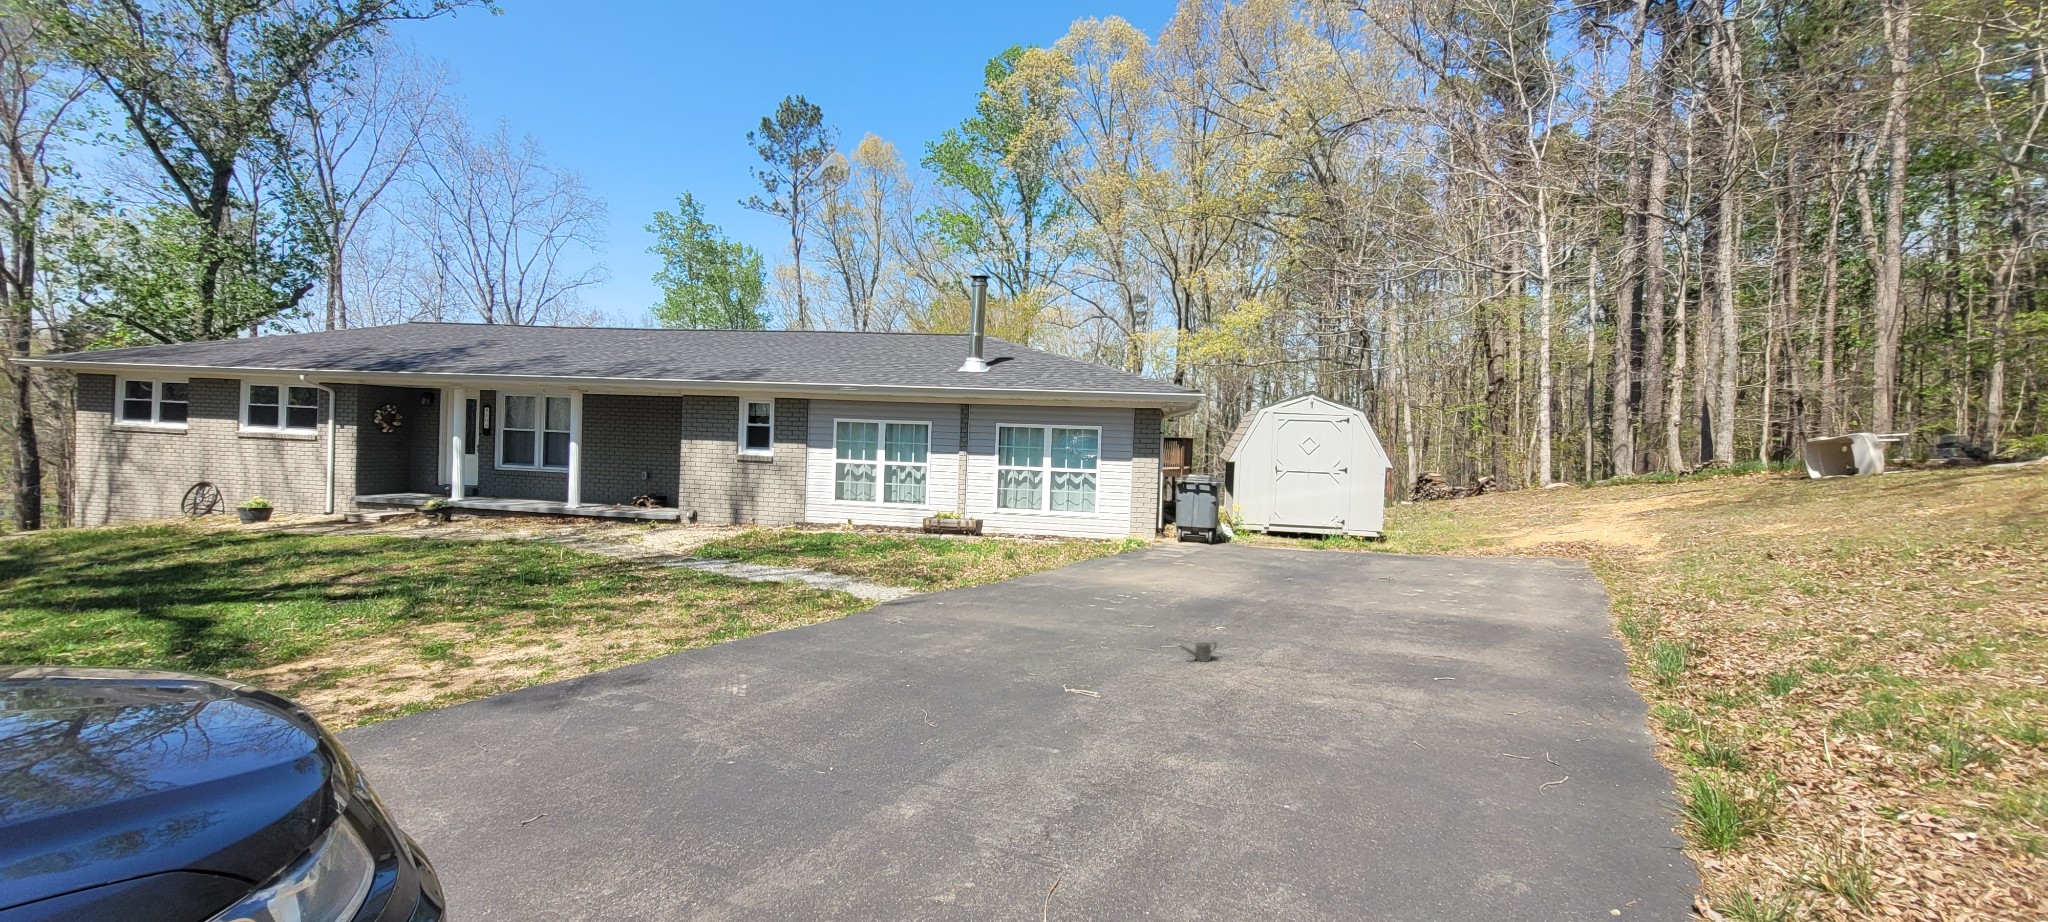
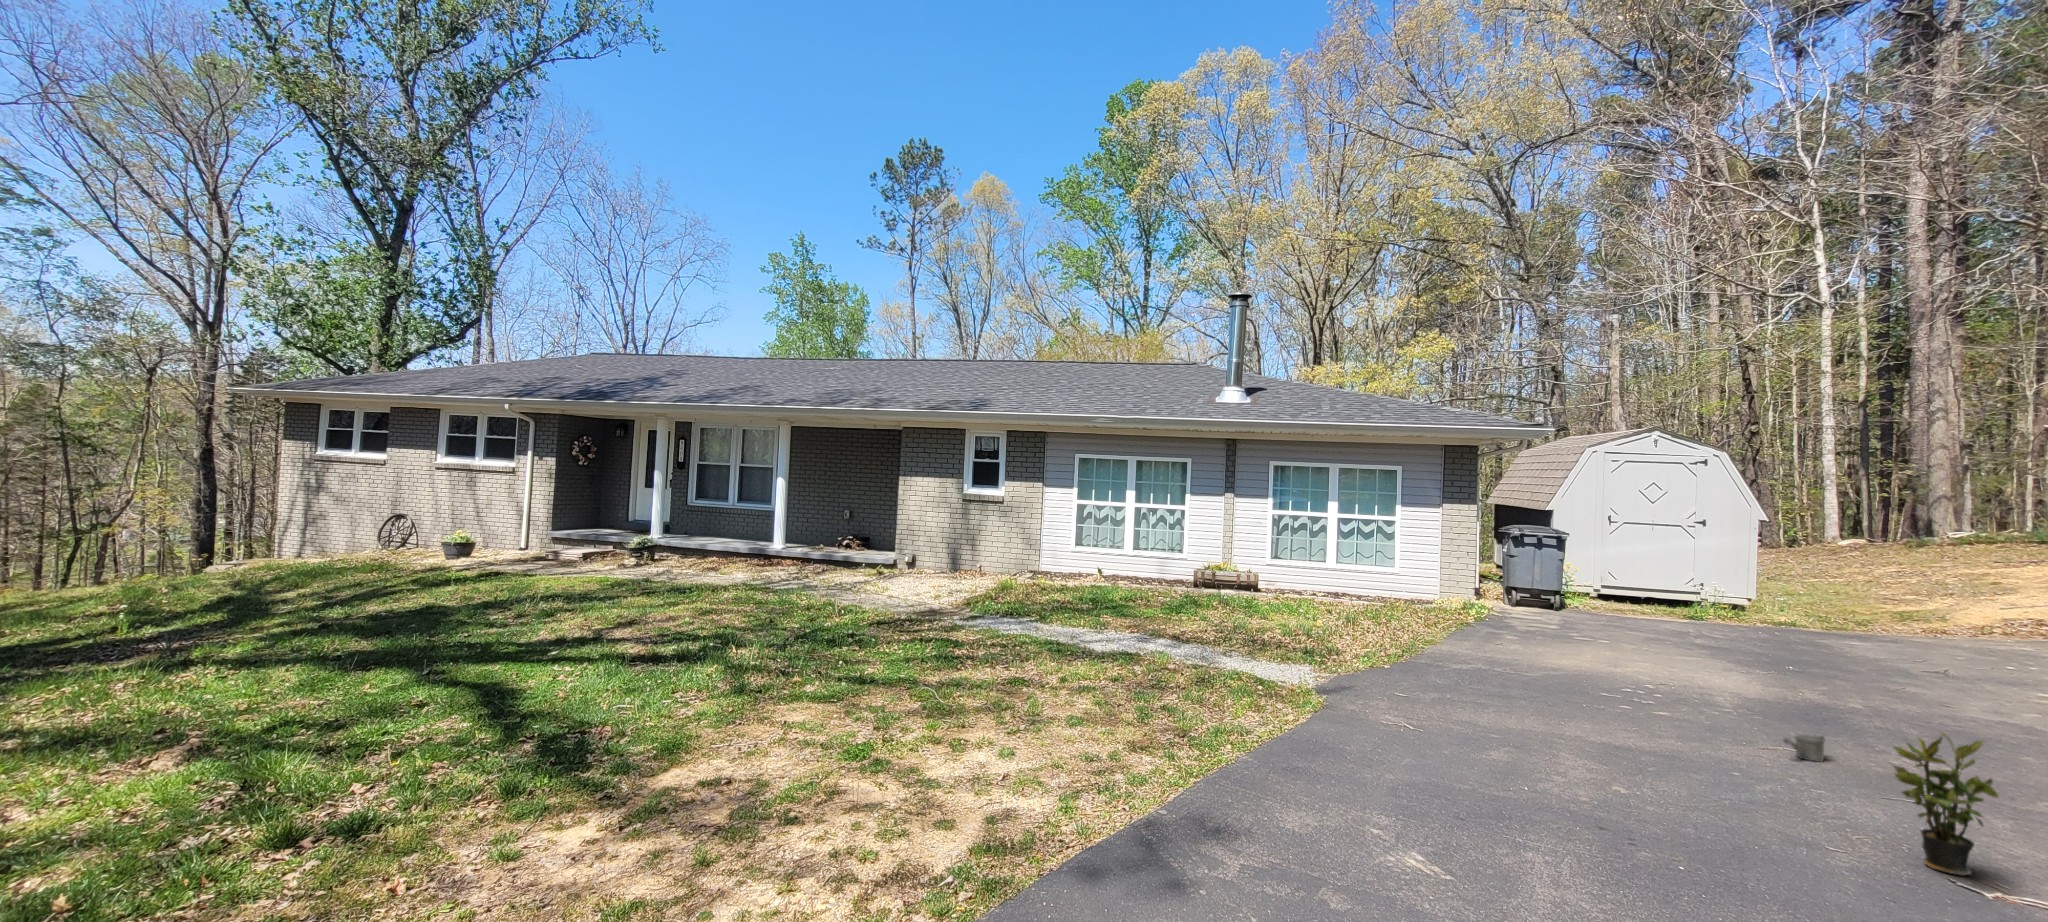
potted plant: none [1124,638,1177,740] -> present [1893,732,1998,876]

